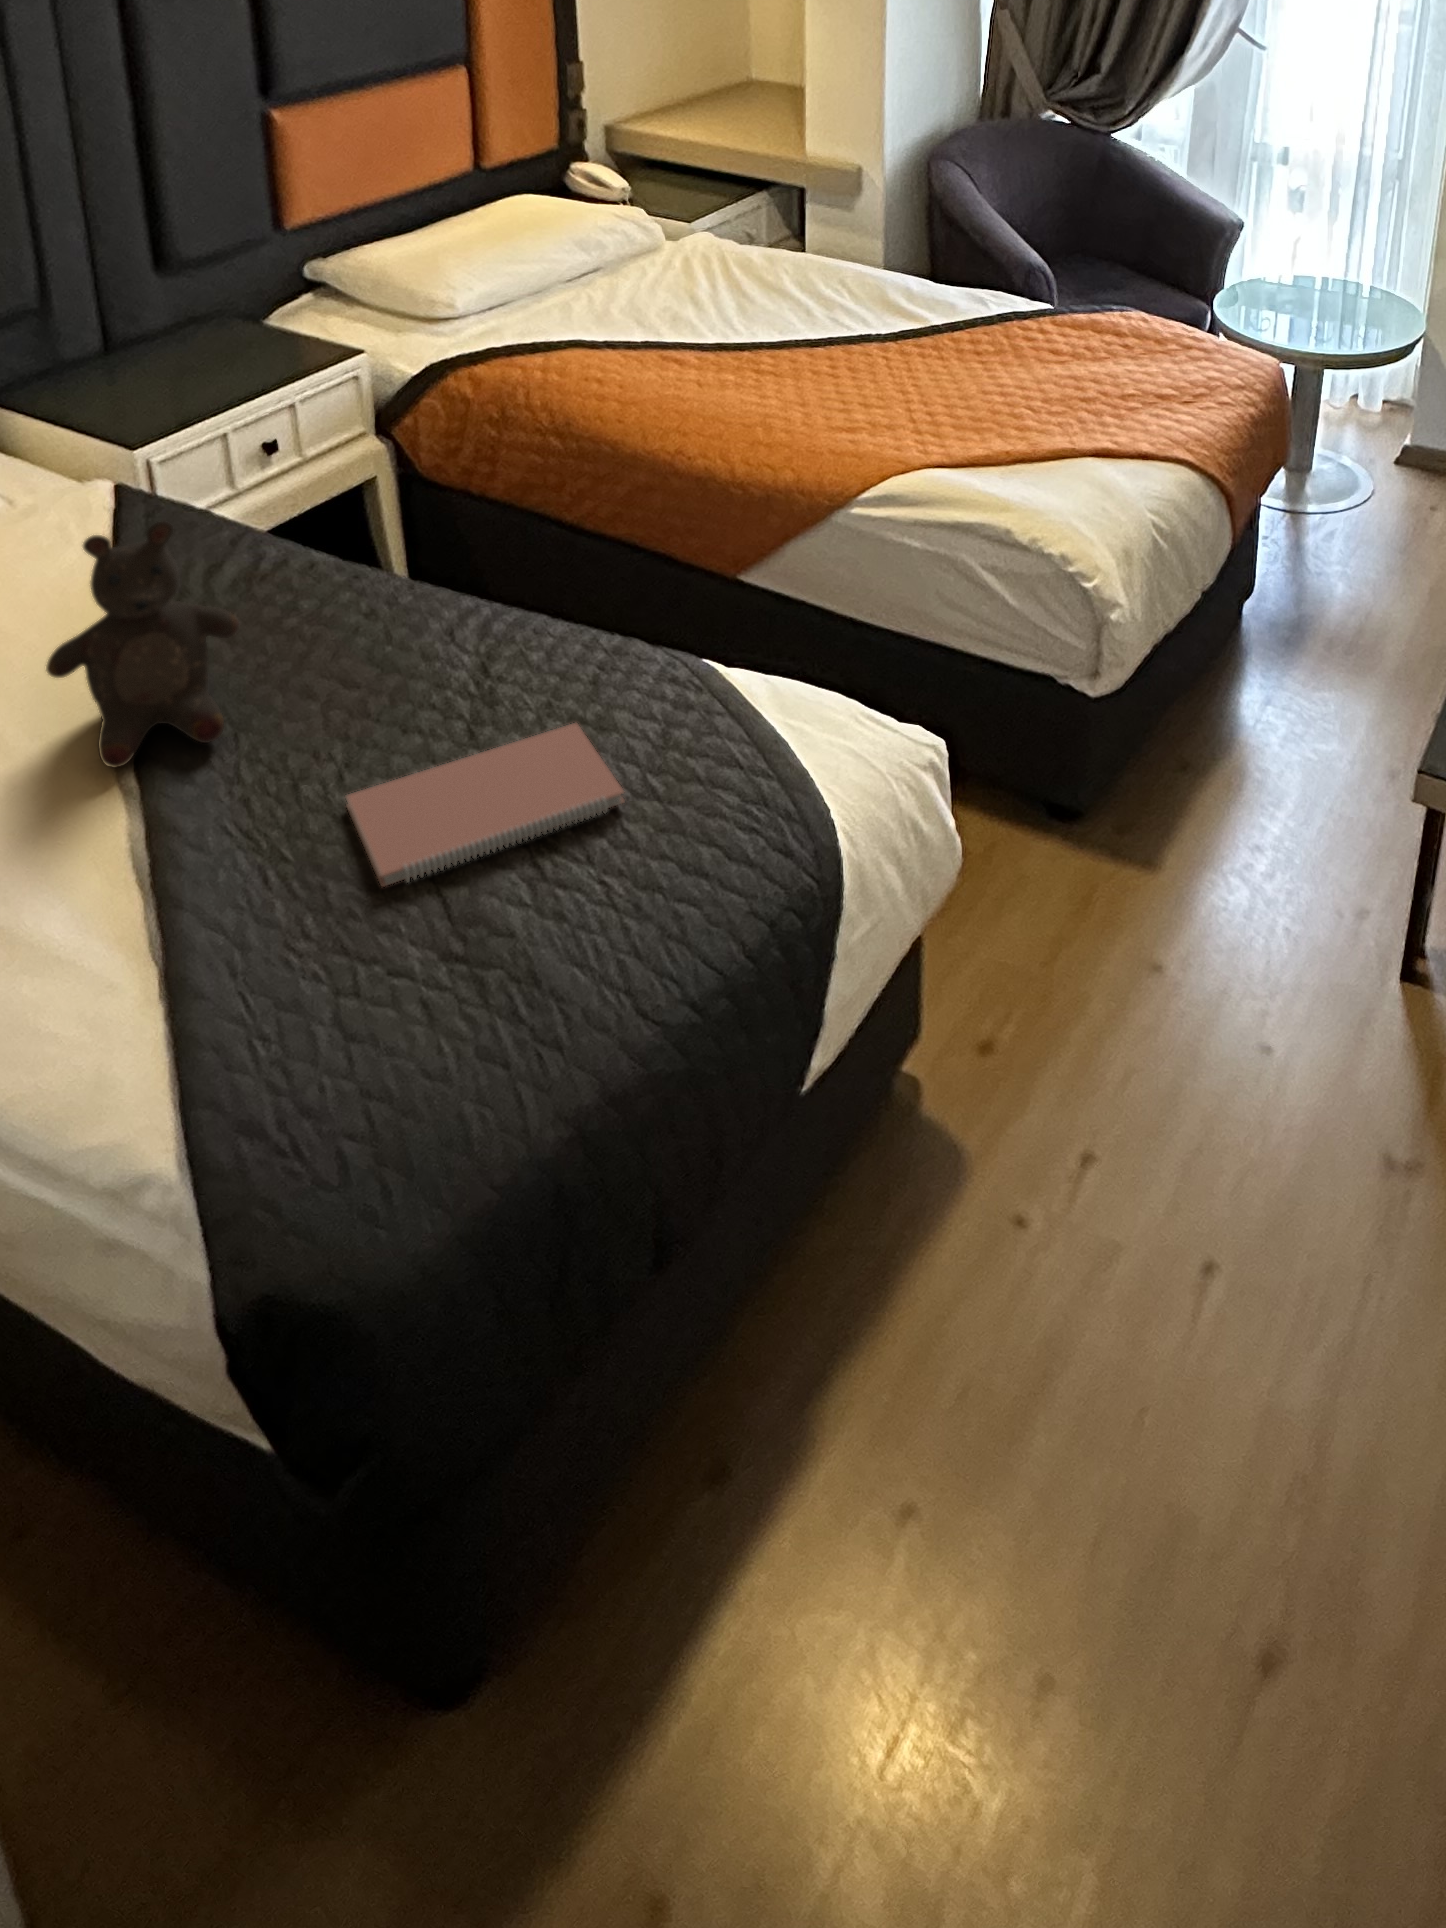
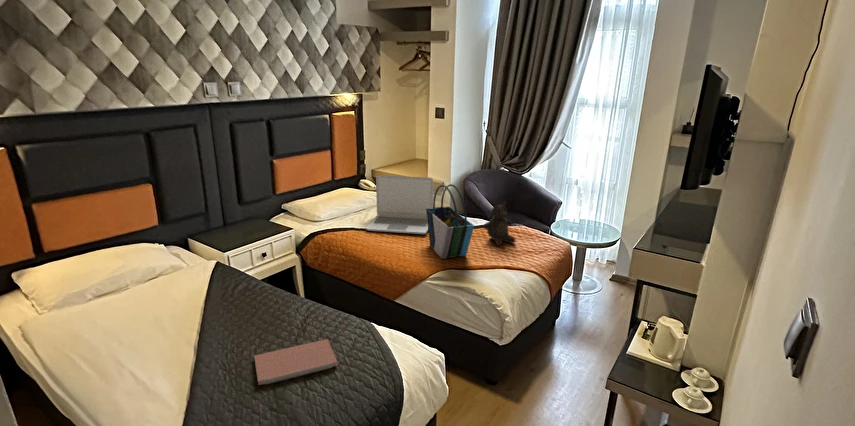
laptop: none [624,158,840,353] -> present [366,175,433,234]
tote bag: none [828,192,994,434] -> present [426,184,474,259]
stuffed bear: present [46,522,239,768] -> present [483,201,515,245]

